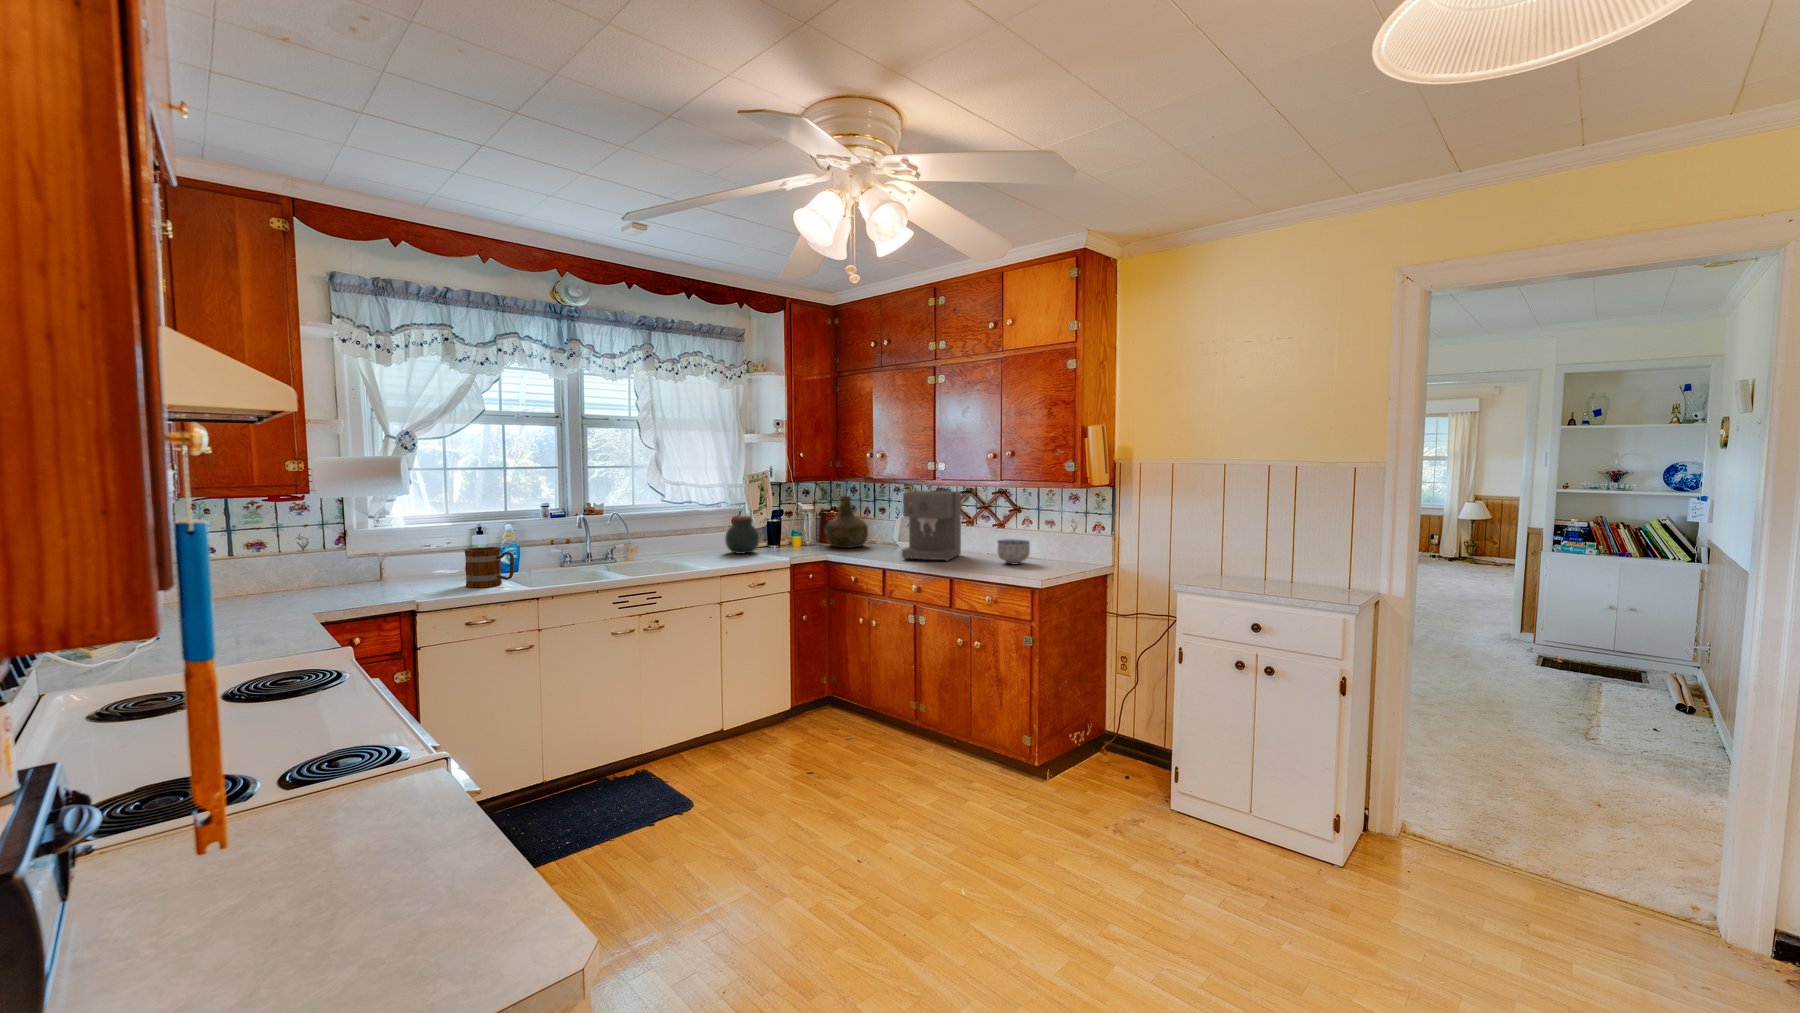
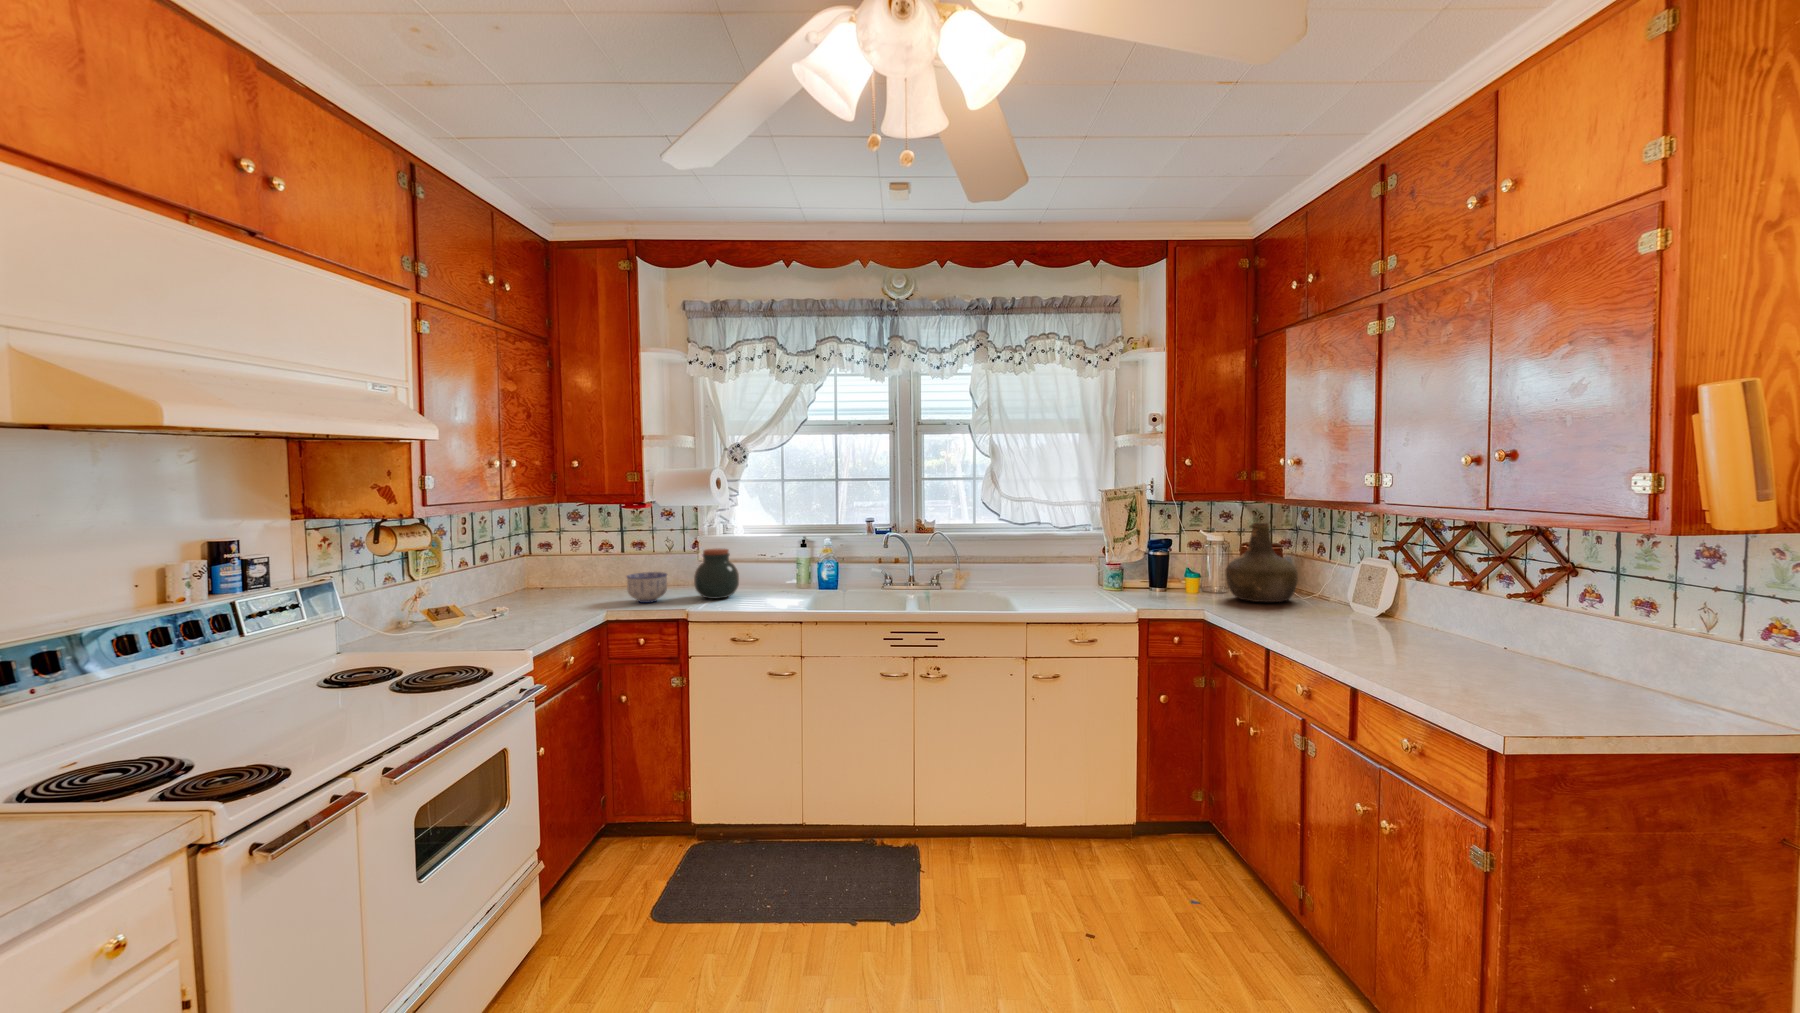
coffee maker: present [902,490,961,561] -> none [1301,520,1436,651]
jar: present [725,516,760,554] -> present [694,549,739,599]
bowl: present [997,539,1030,565] -> present [627,572,667,603]
mug: present [465,547,514,588] -> none [757,563,794,606]

